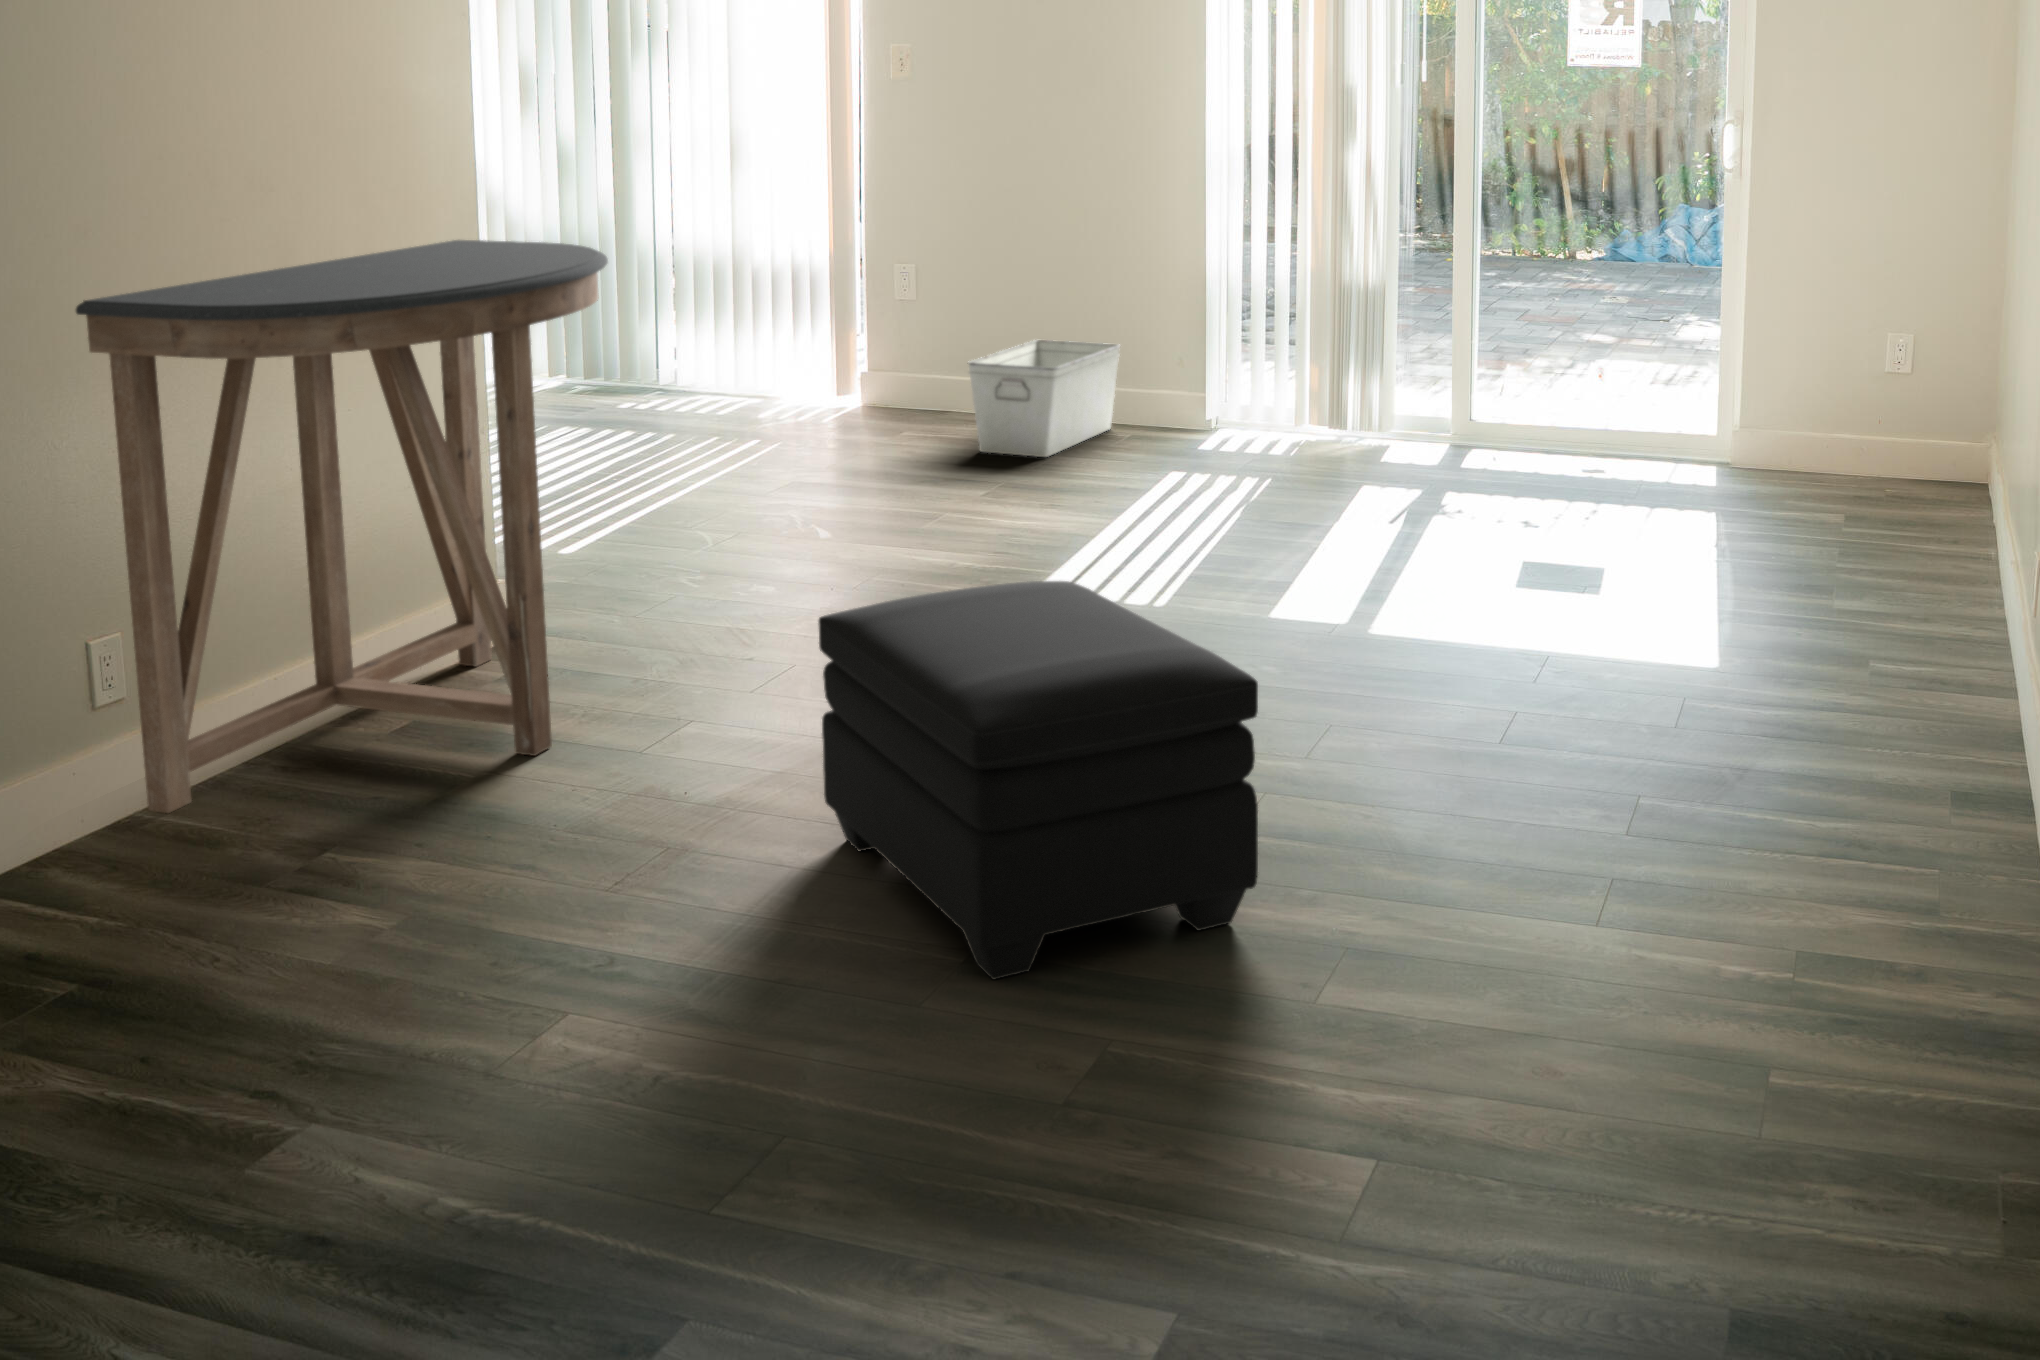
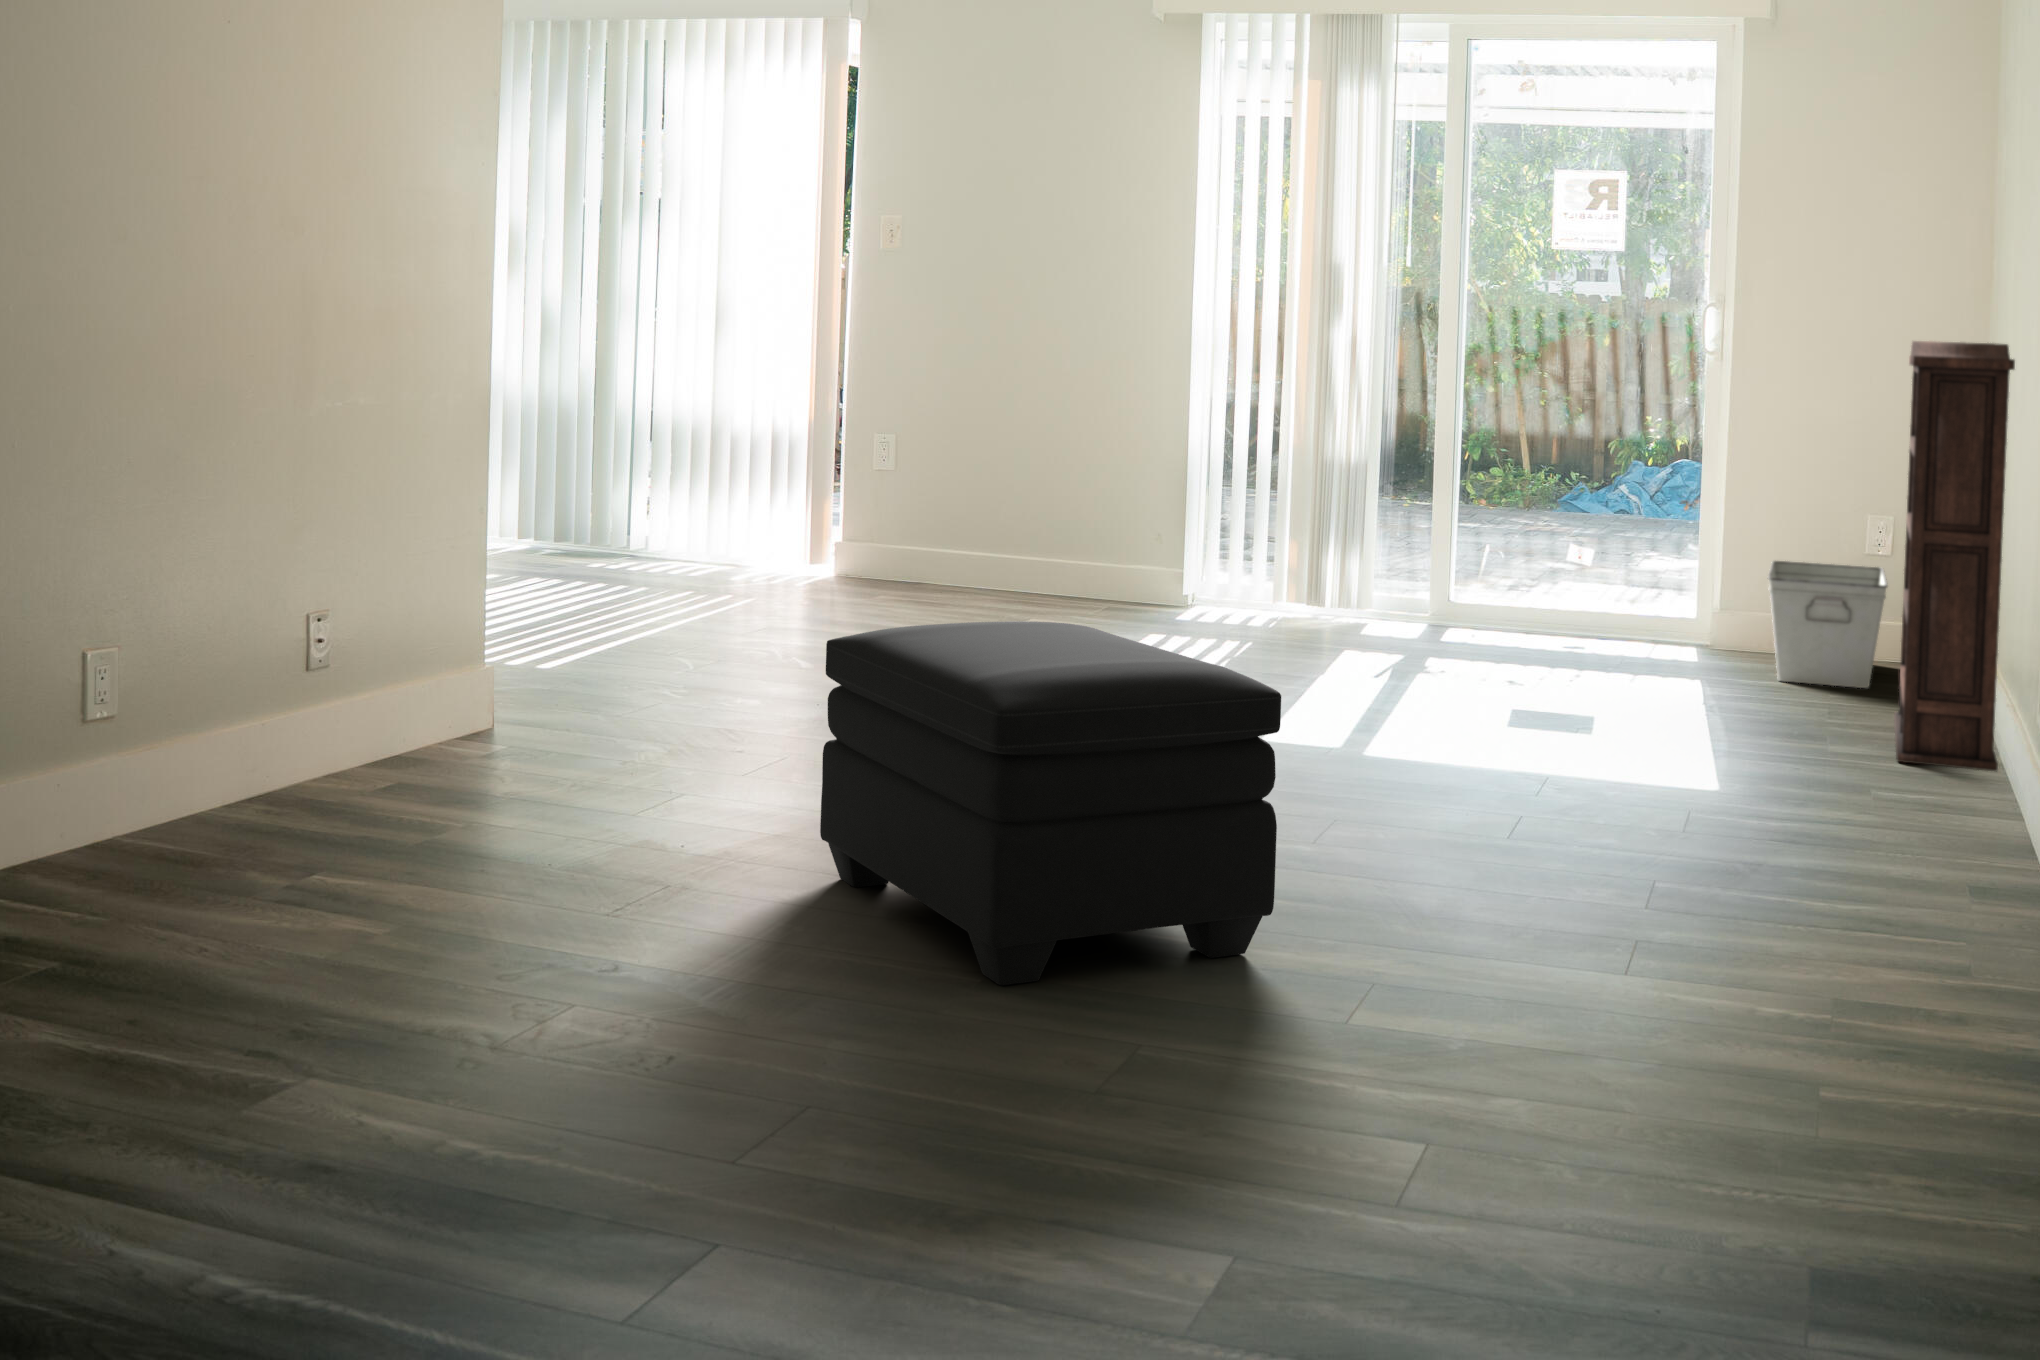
bookshelf: none [1896,192,2019,626] -> present [1894,341,2015,771]
console table: present [76,240,608,813] -> none [102,293,623,832]
storage bin: present [968,340,1120,457] -> present [1768,561,1888,688]

